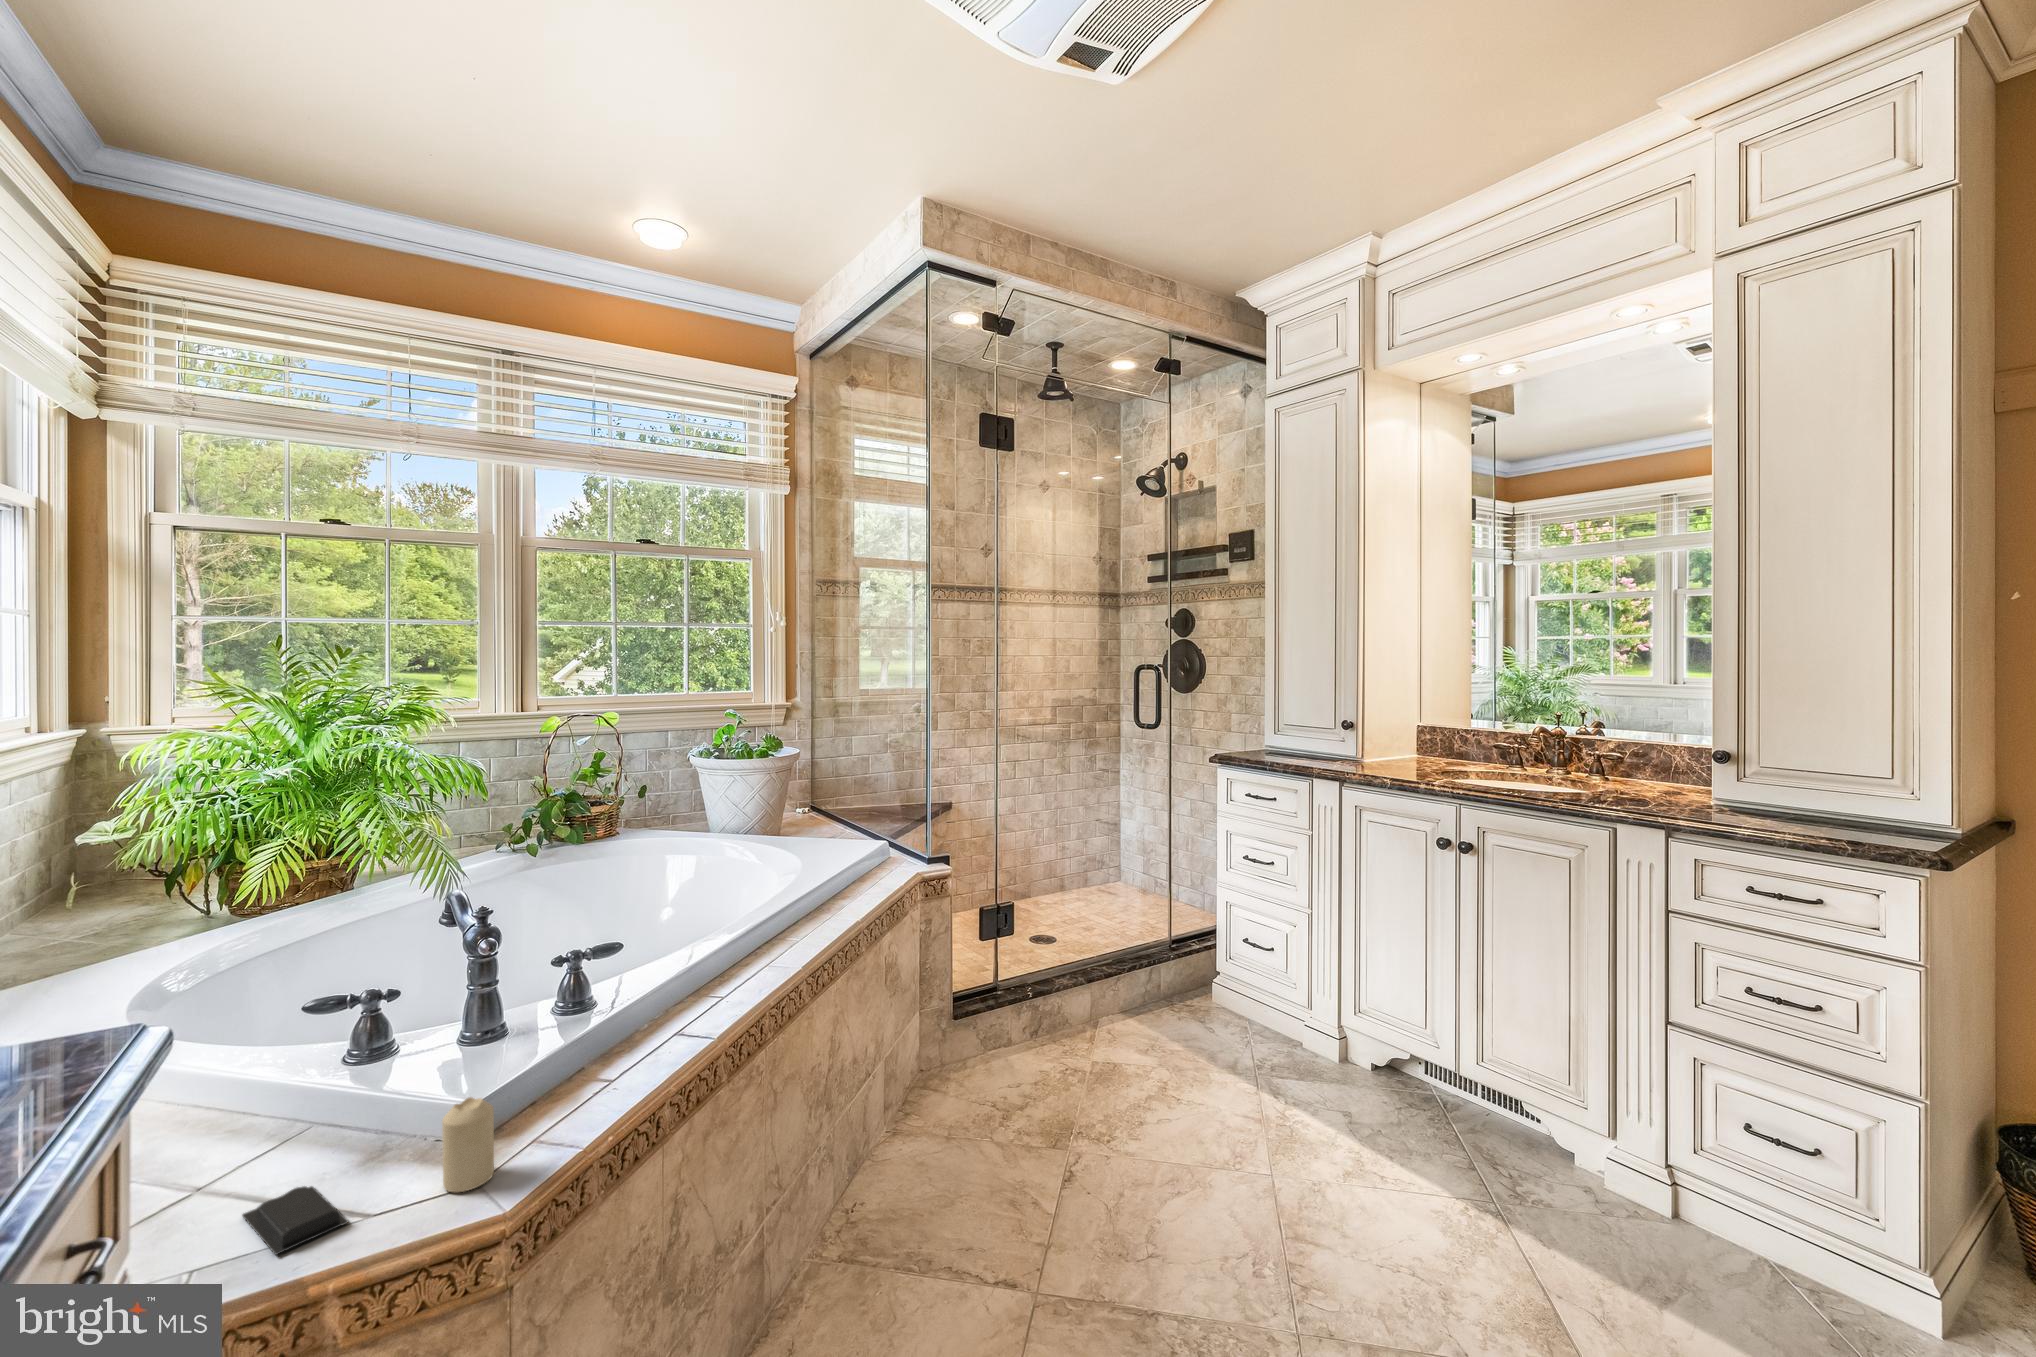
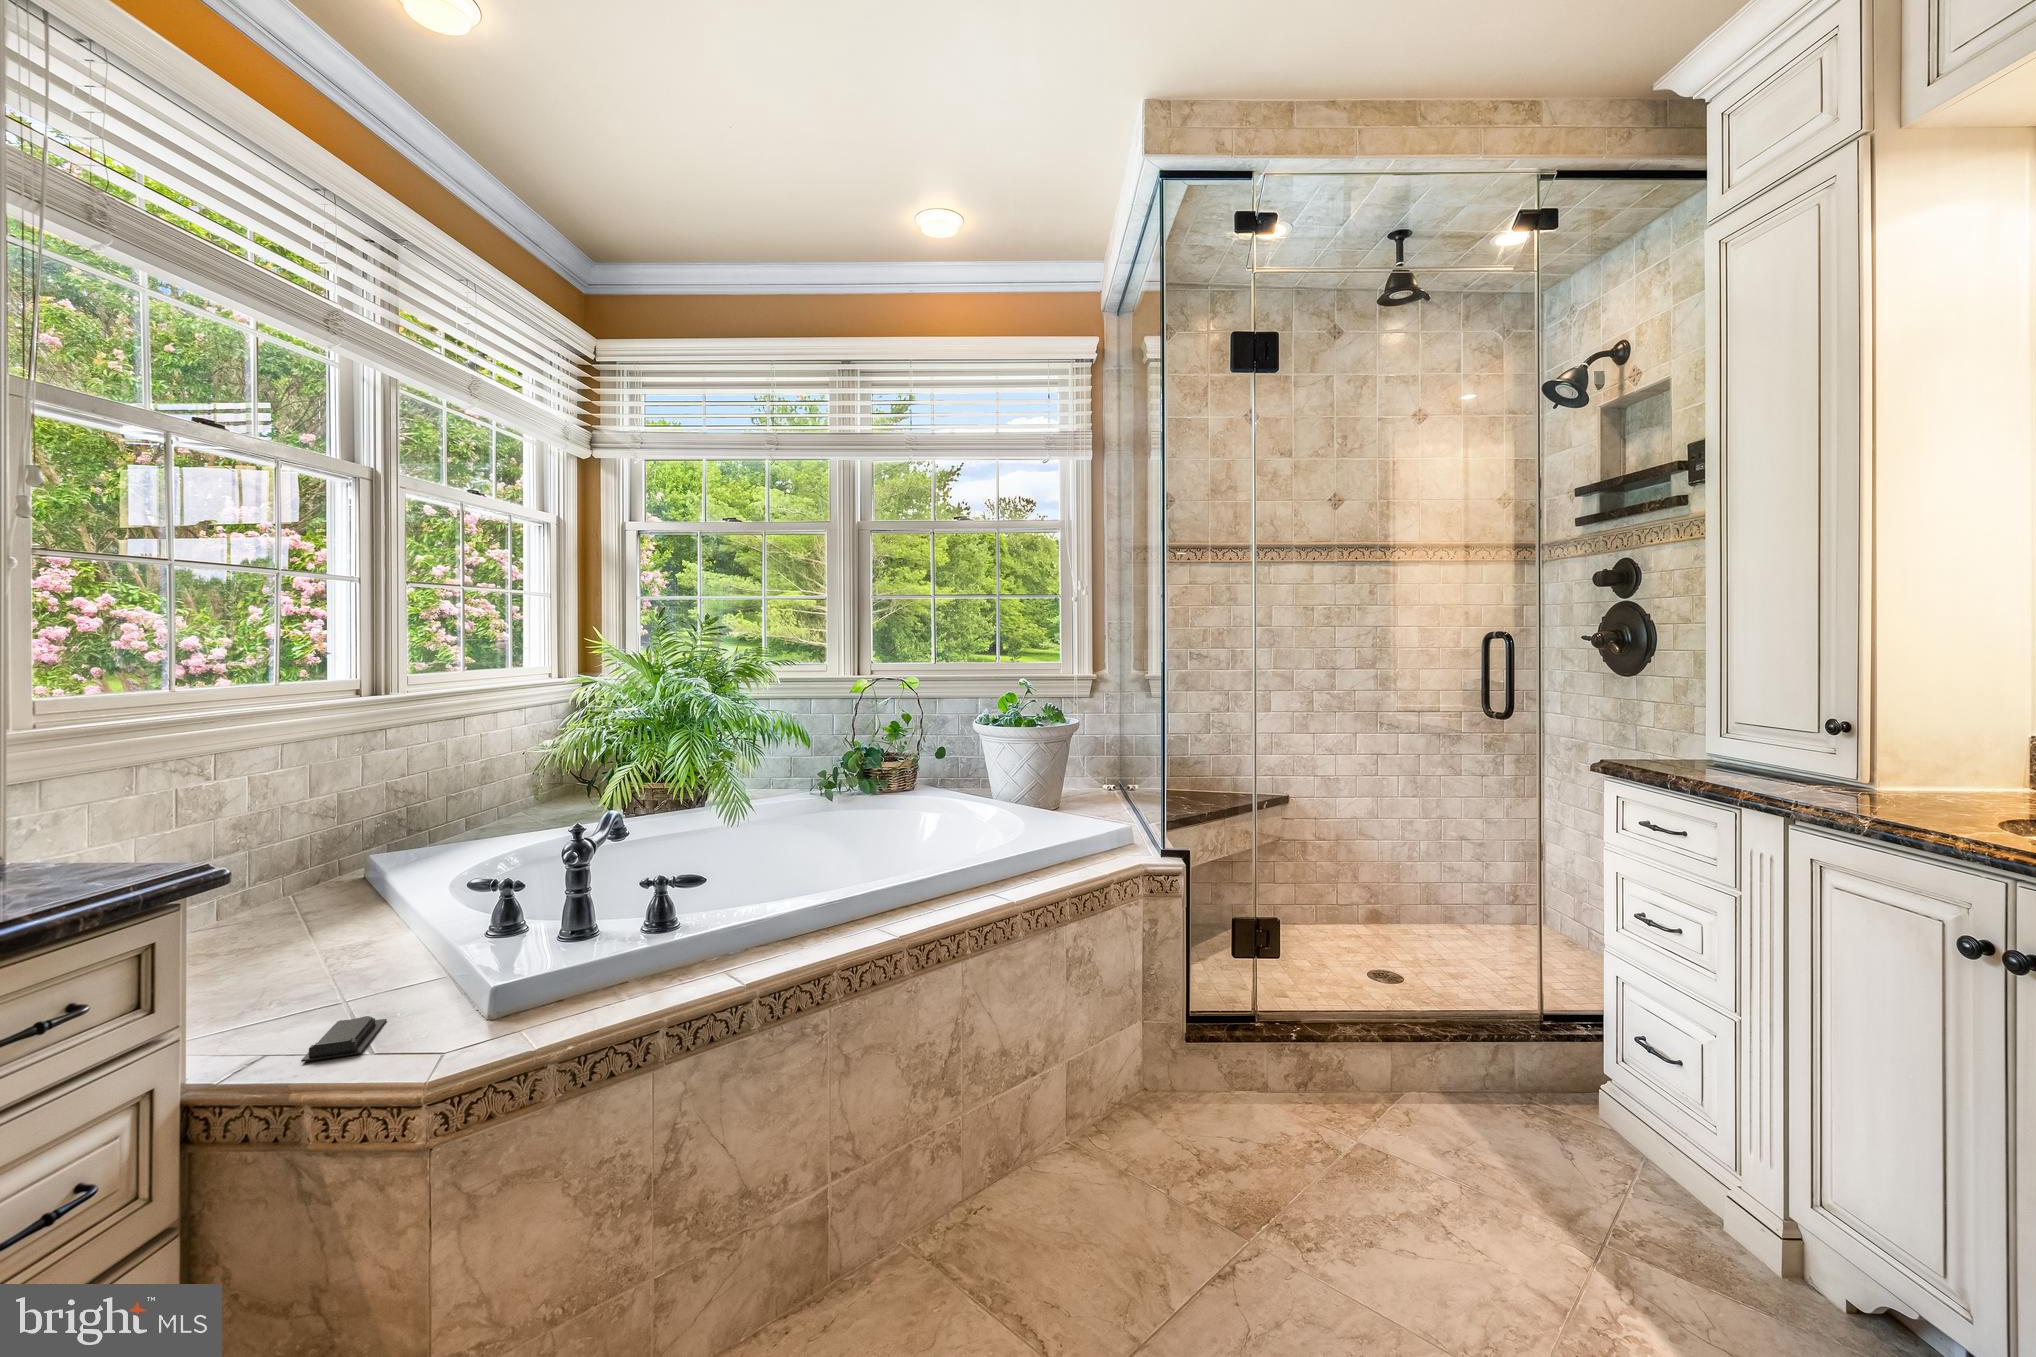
candle: present [442,1097,494,1192] -> none [429,976,475,1056]

